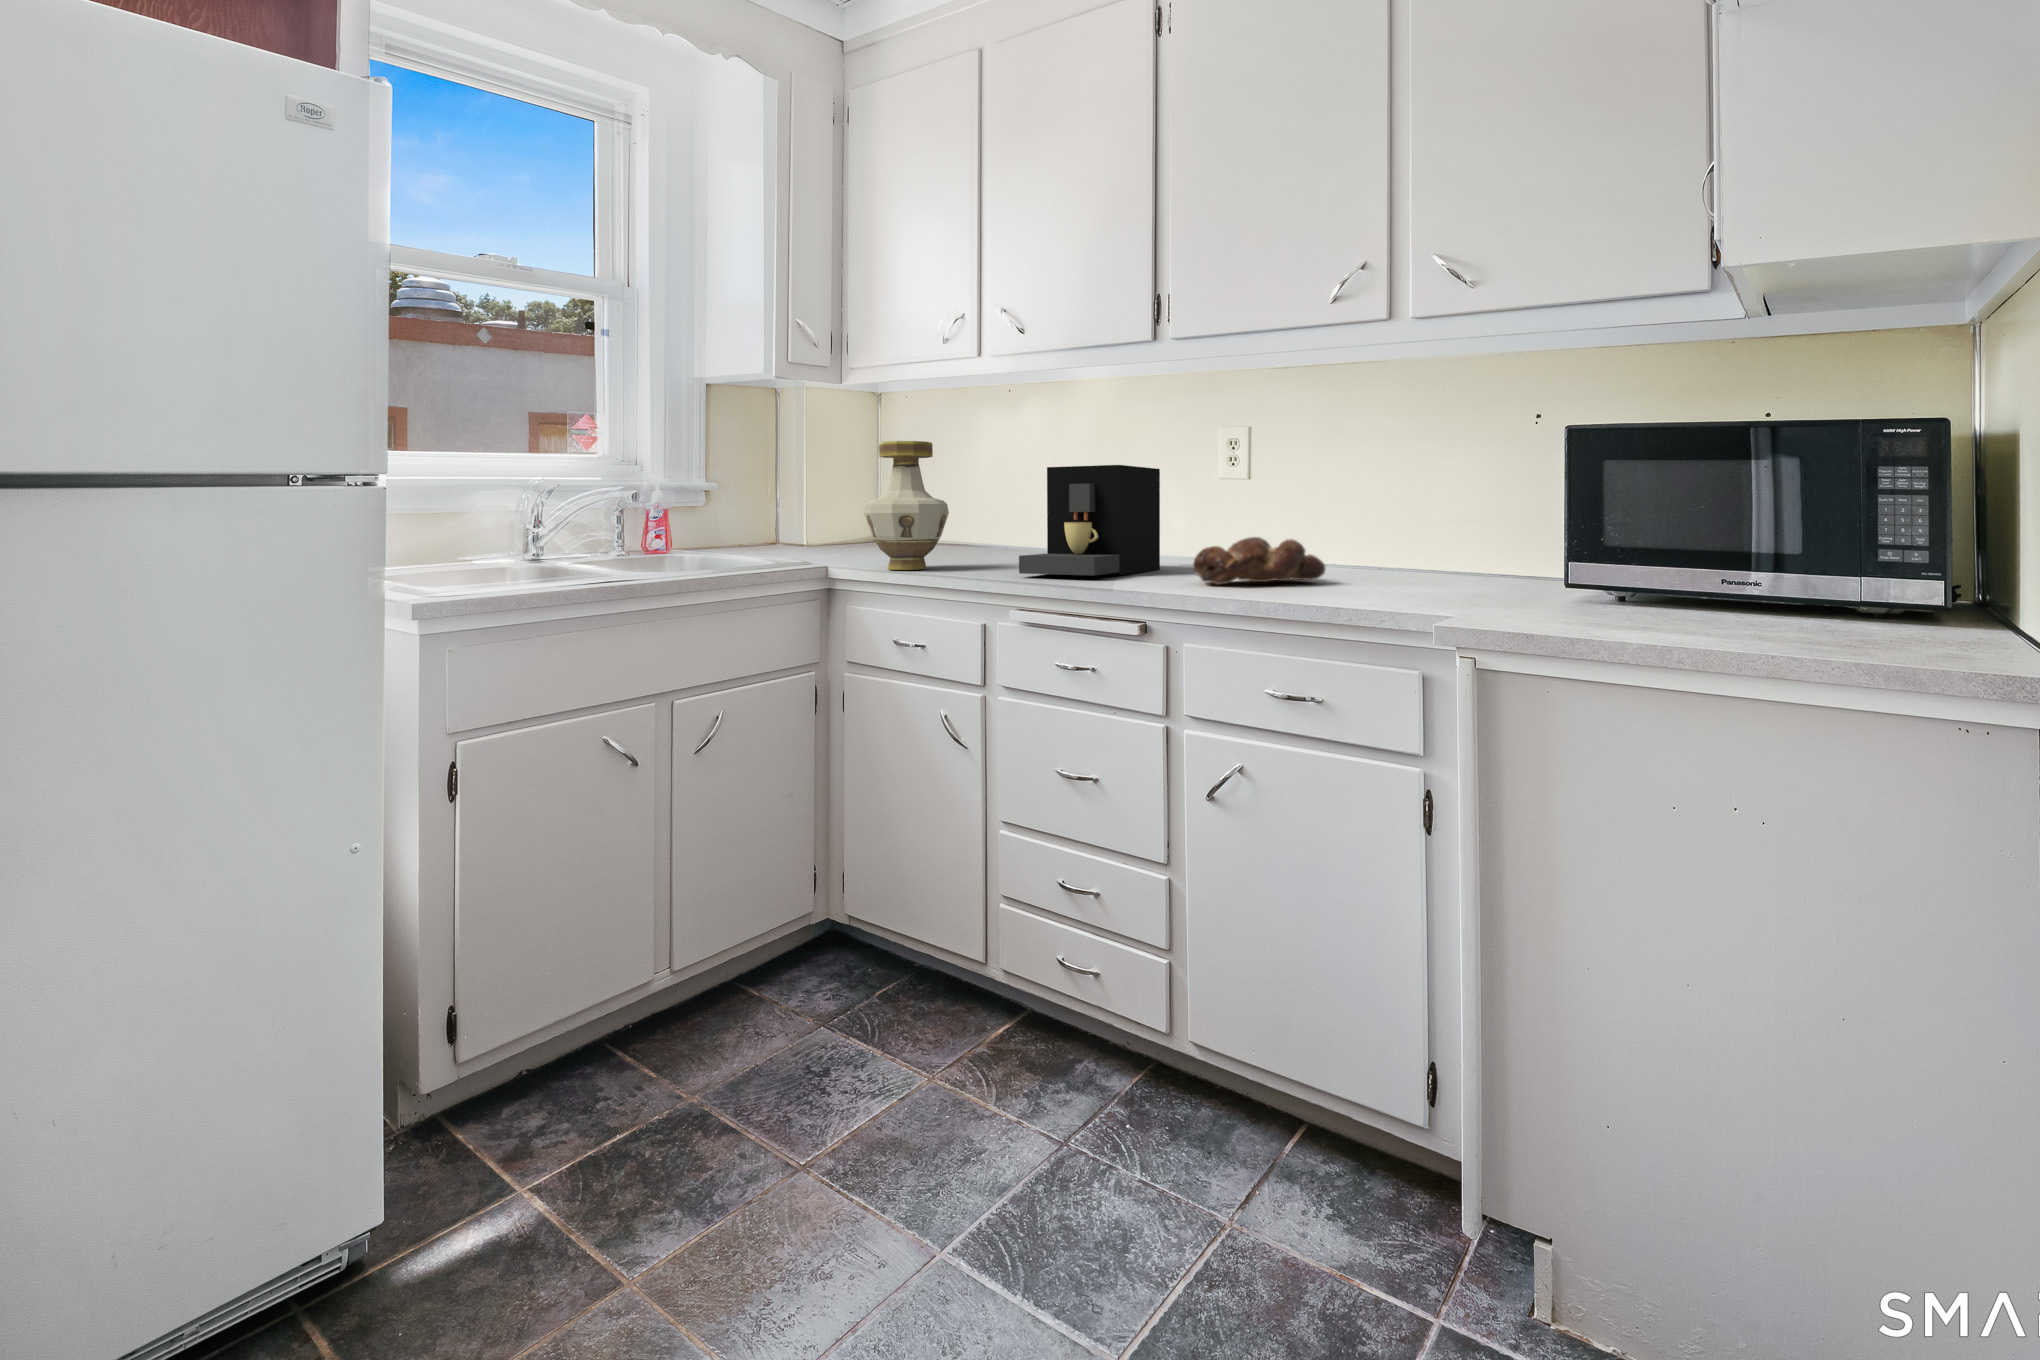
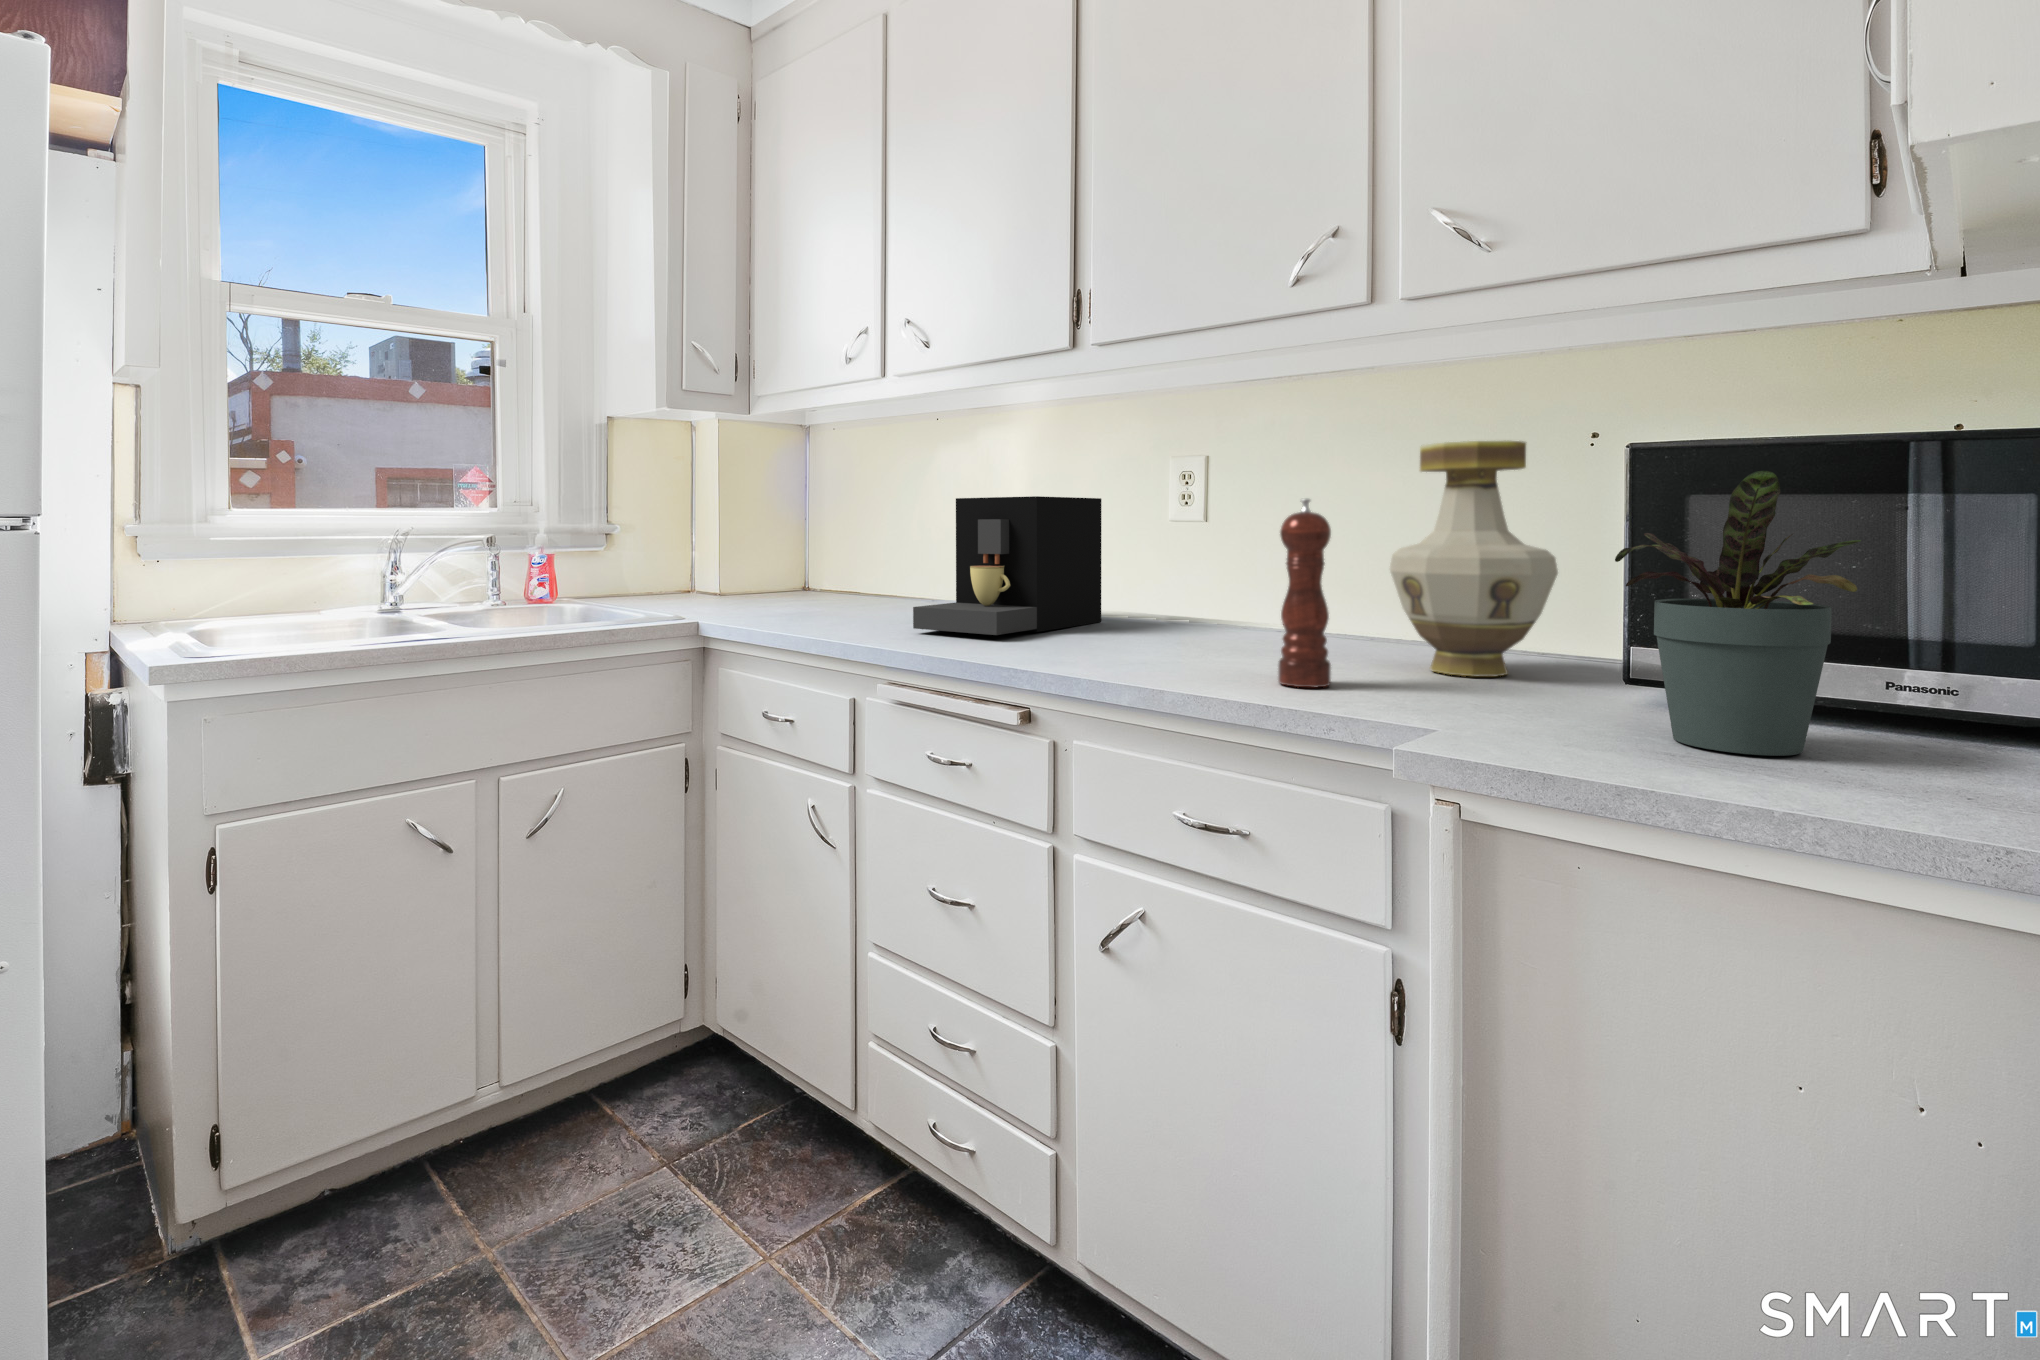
potted plant: none [1570,435,1719,618] -> present [1615,471,1861,756]
vase: present [864,441,949,570] -> present [1390,441,1558,677]
pepper mill: none [1334,460,1372,597] -> present [1278,499,1331,687]
bread loaf: present [1193,537,1325,584] -> none [1115,591,1291,654]

